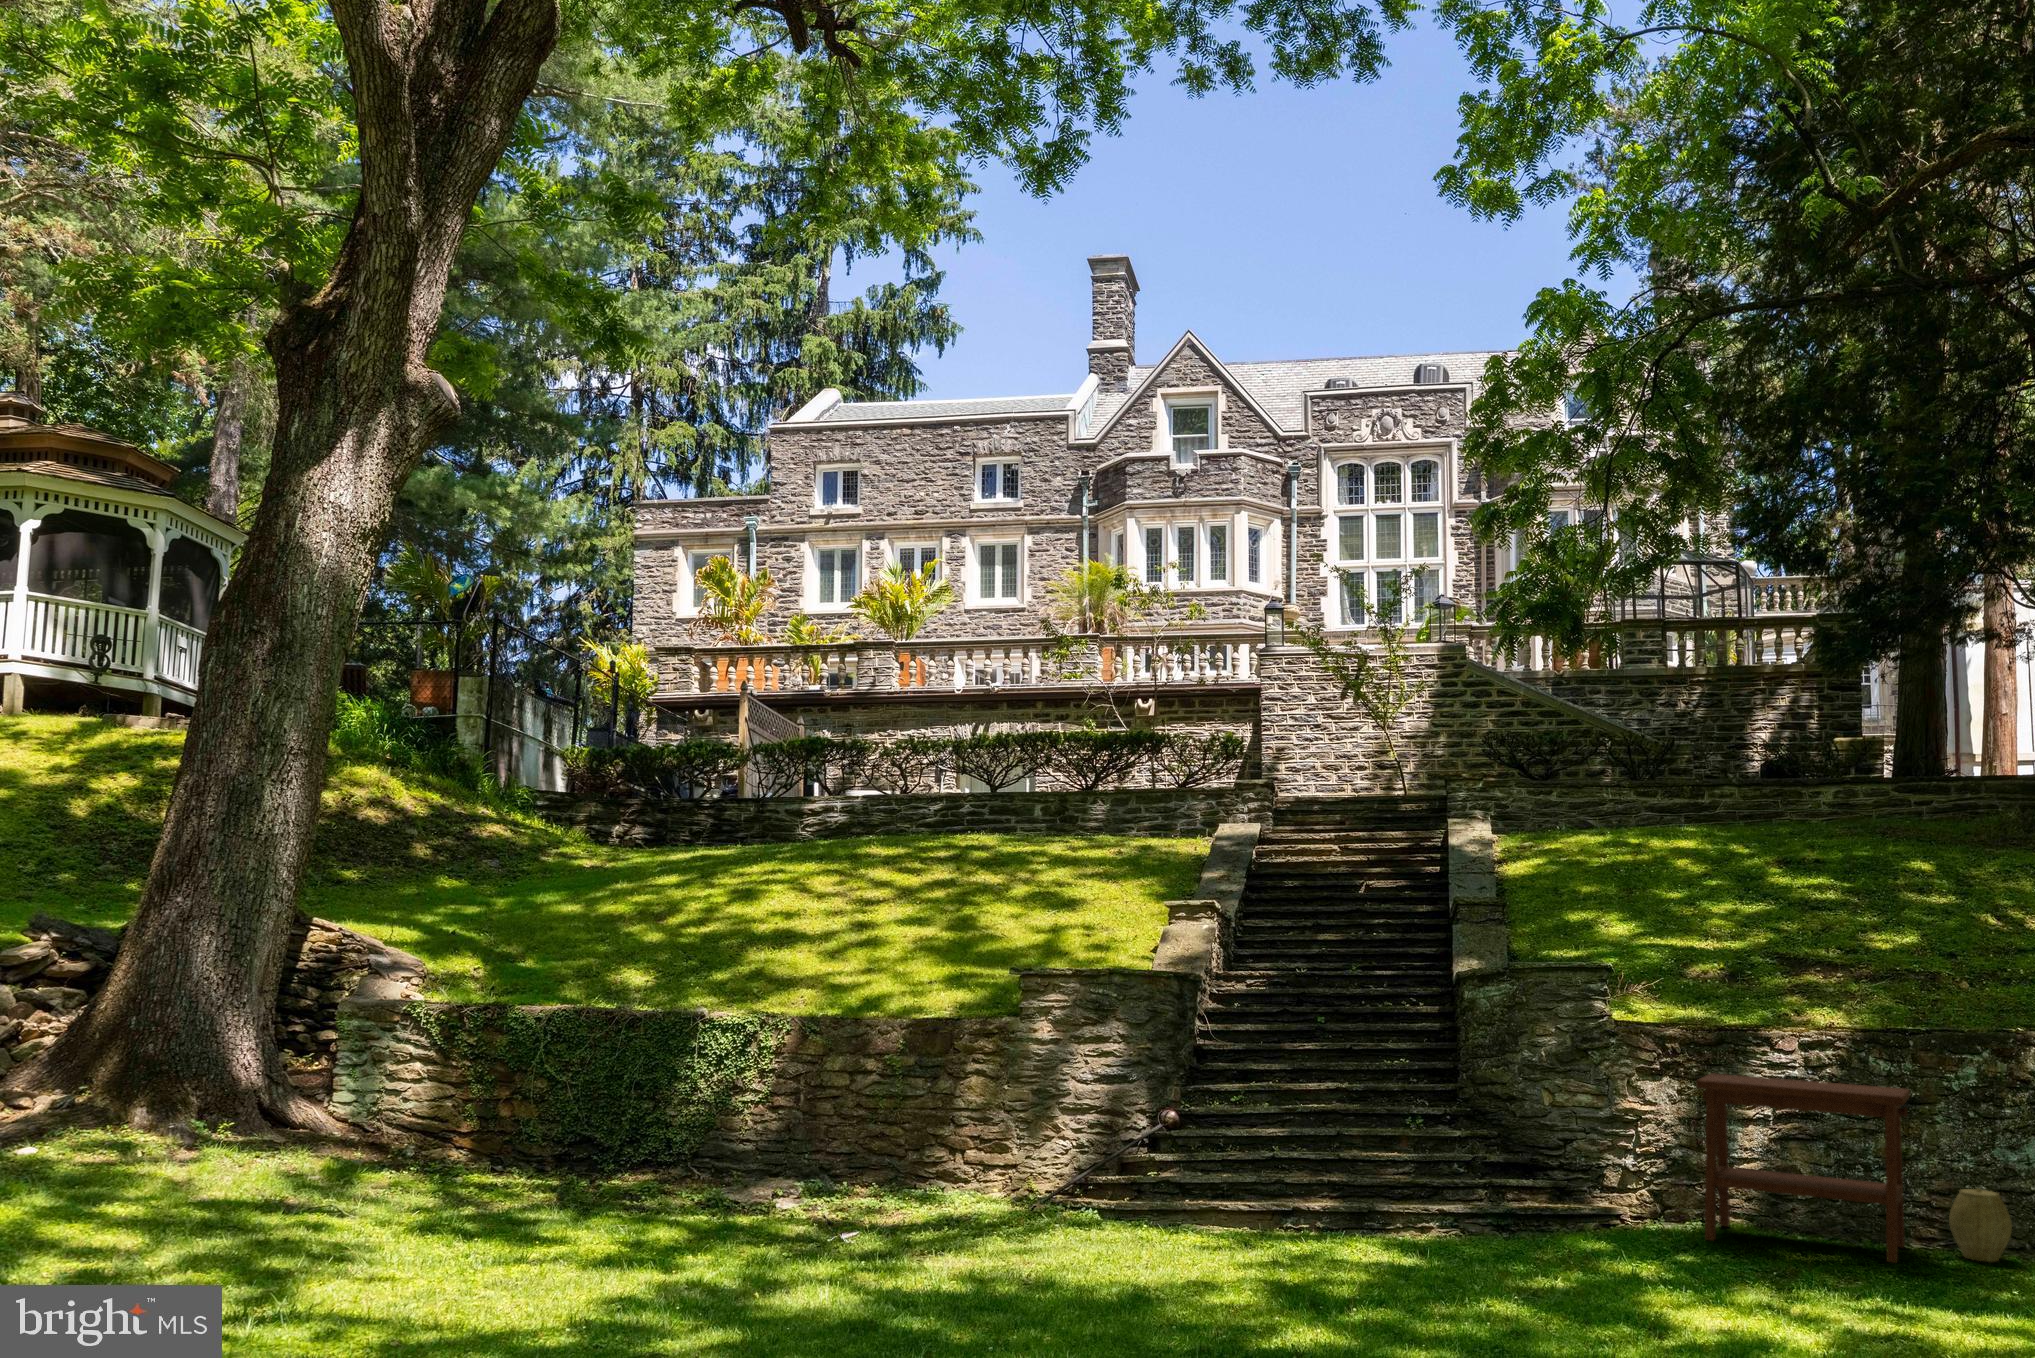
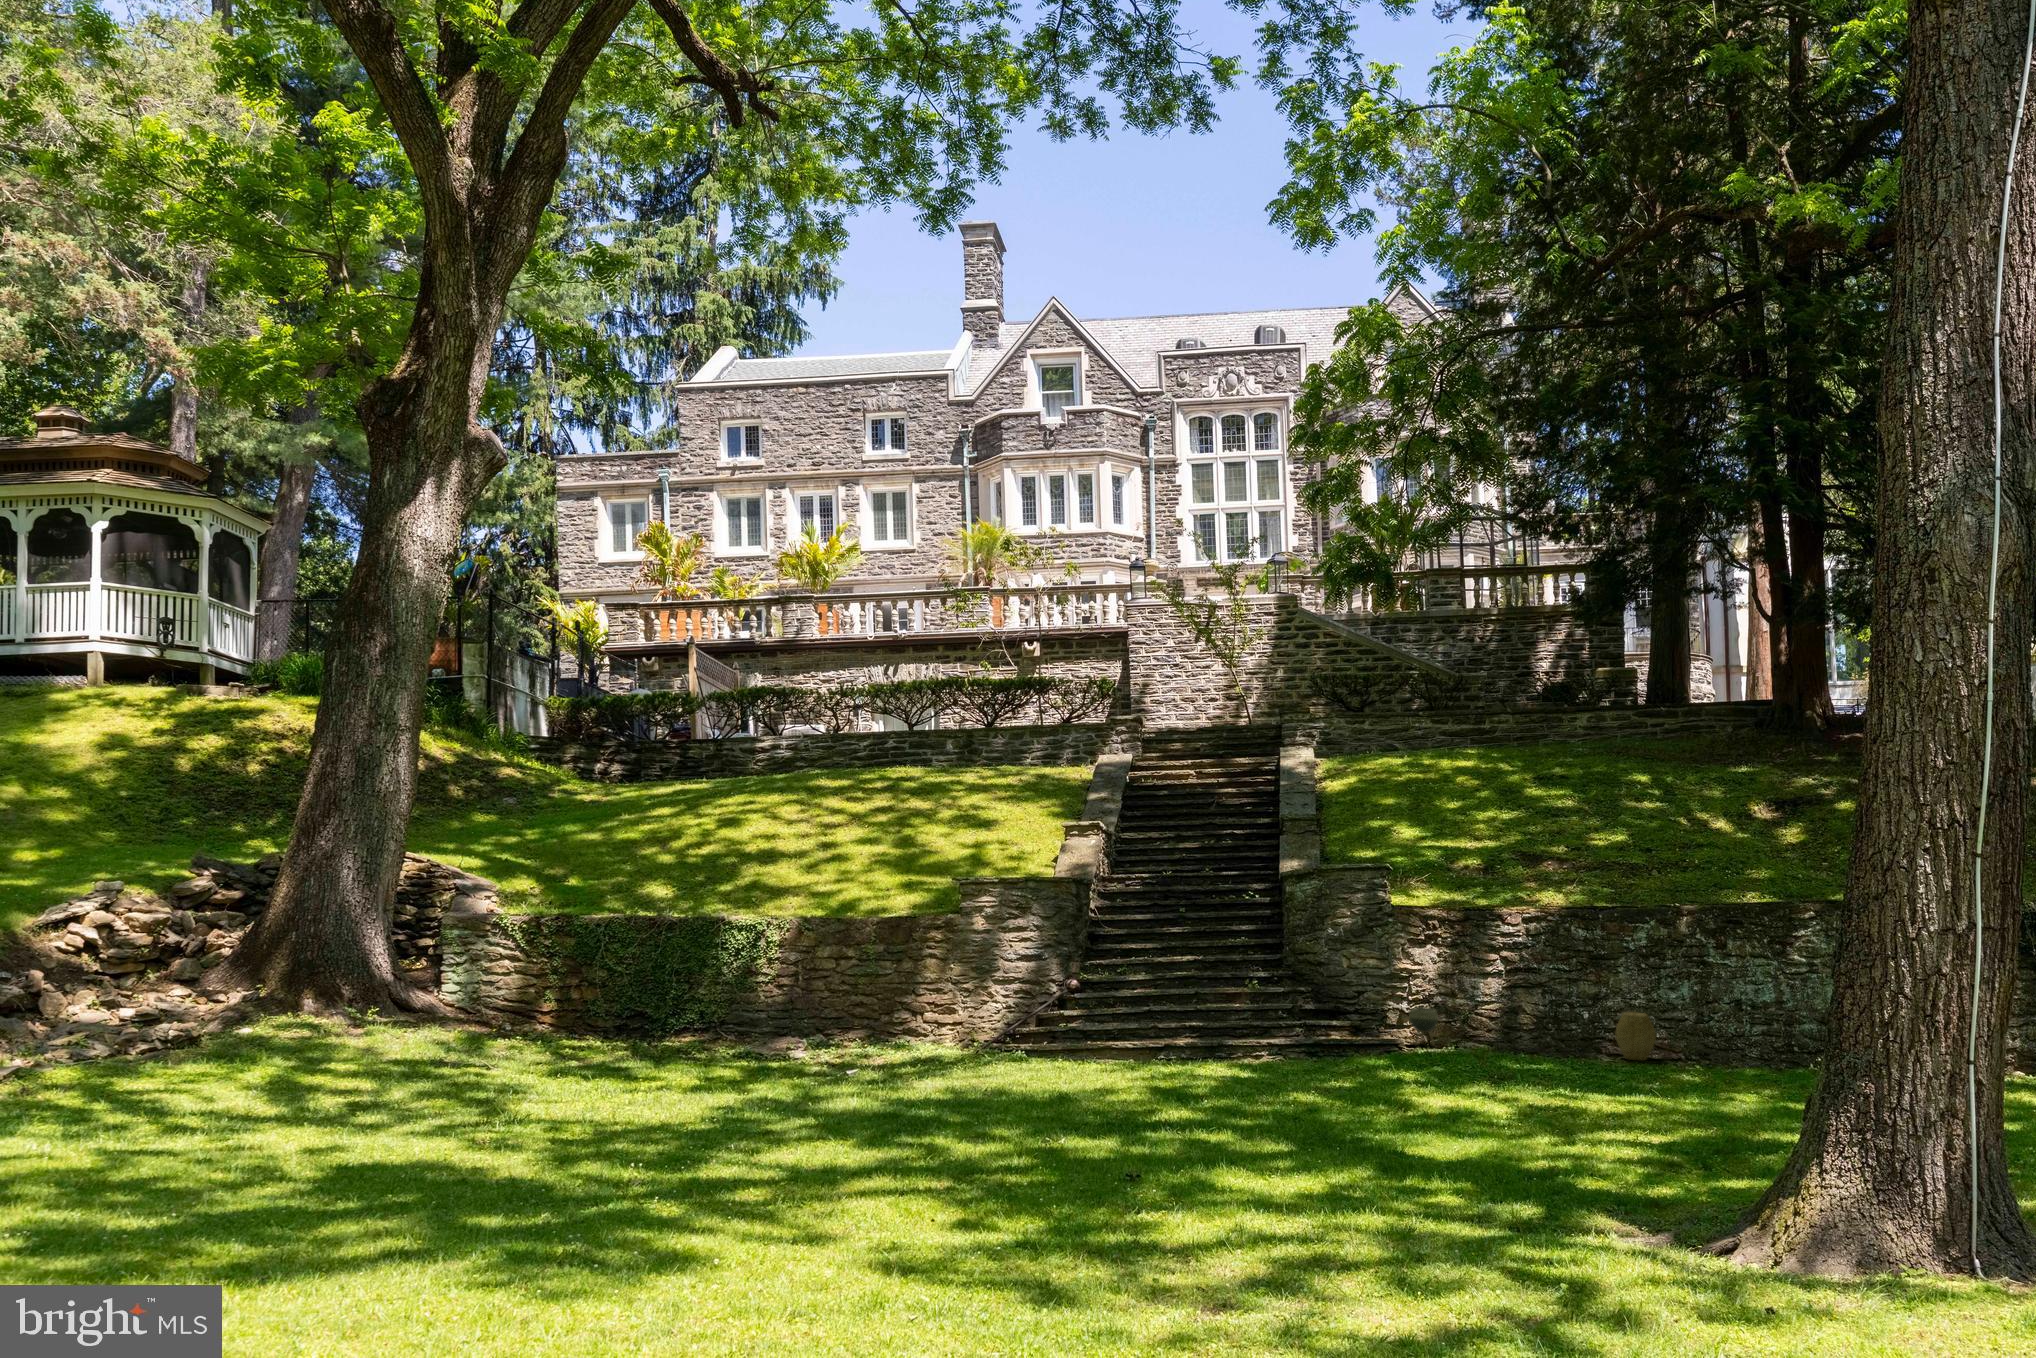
side table: present [1696,1073,1910,1263] -> none [1447,939,1592,1063]
planter: none [1638,1169,1680,1225] -> present [1409,1007,1438,1045]

